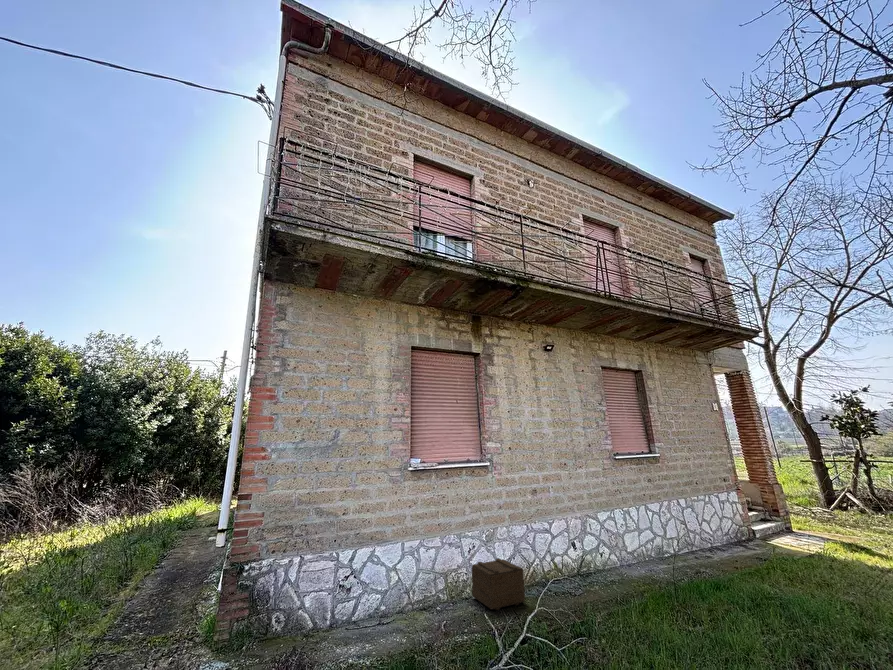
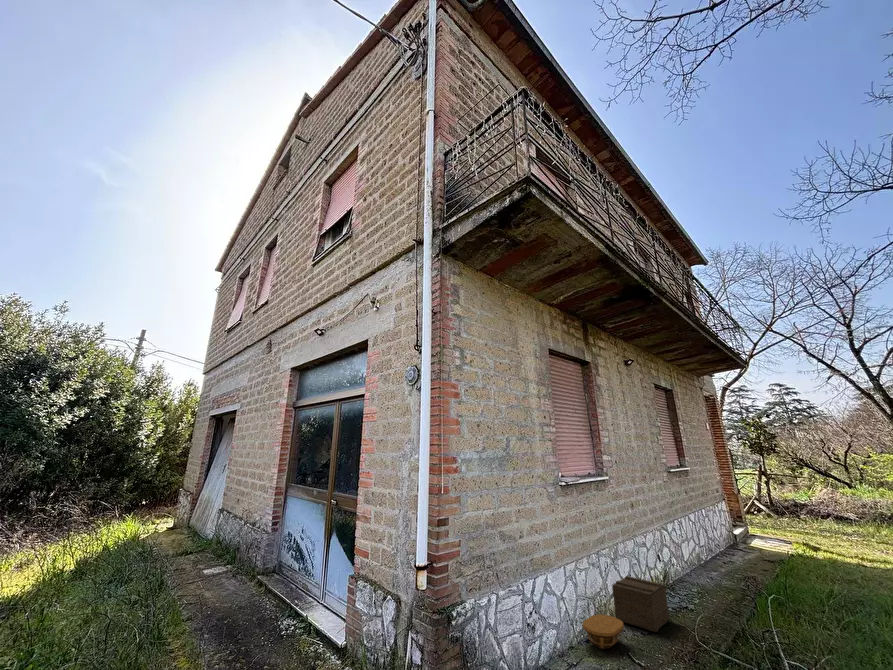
basket: none [410,588,451,616] -> present [583,615,624,649]

